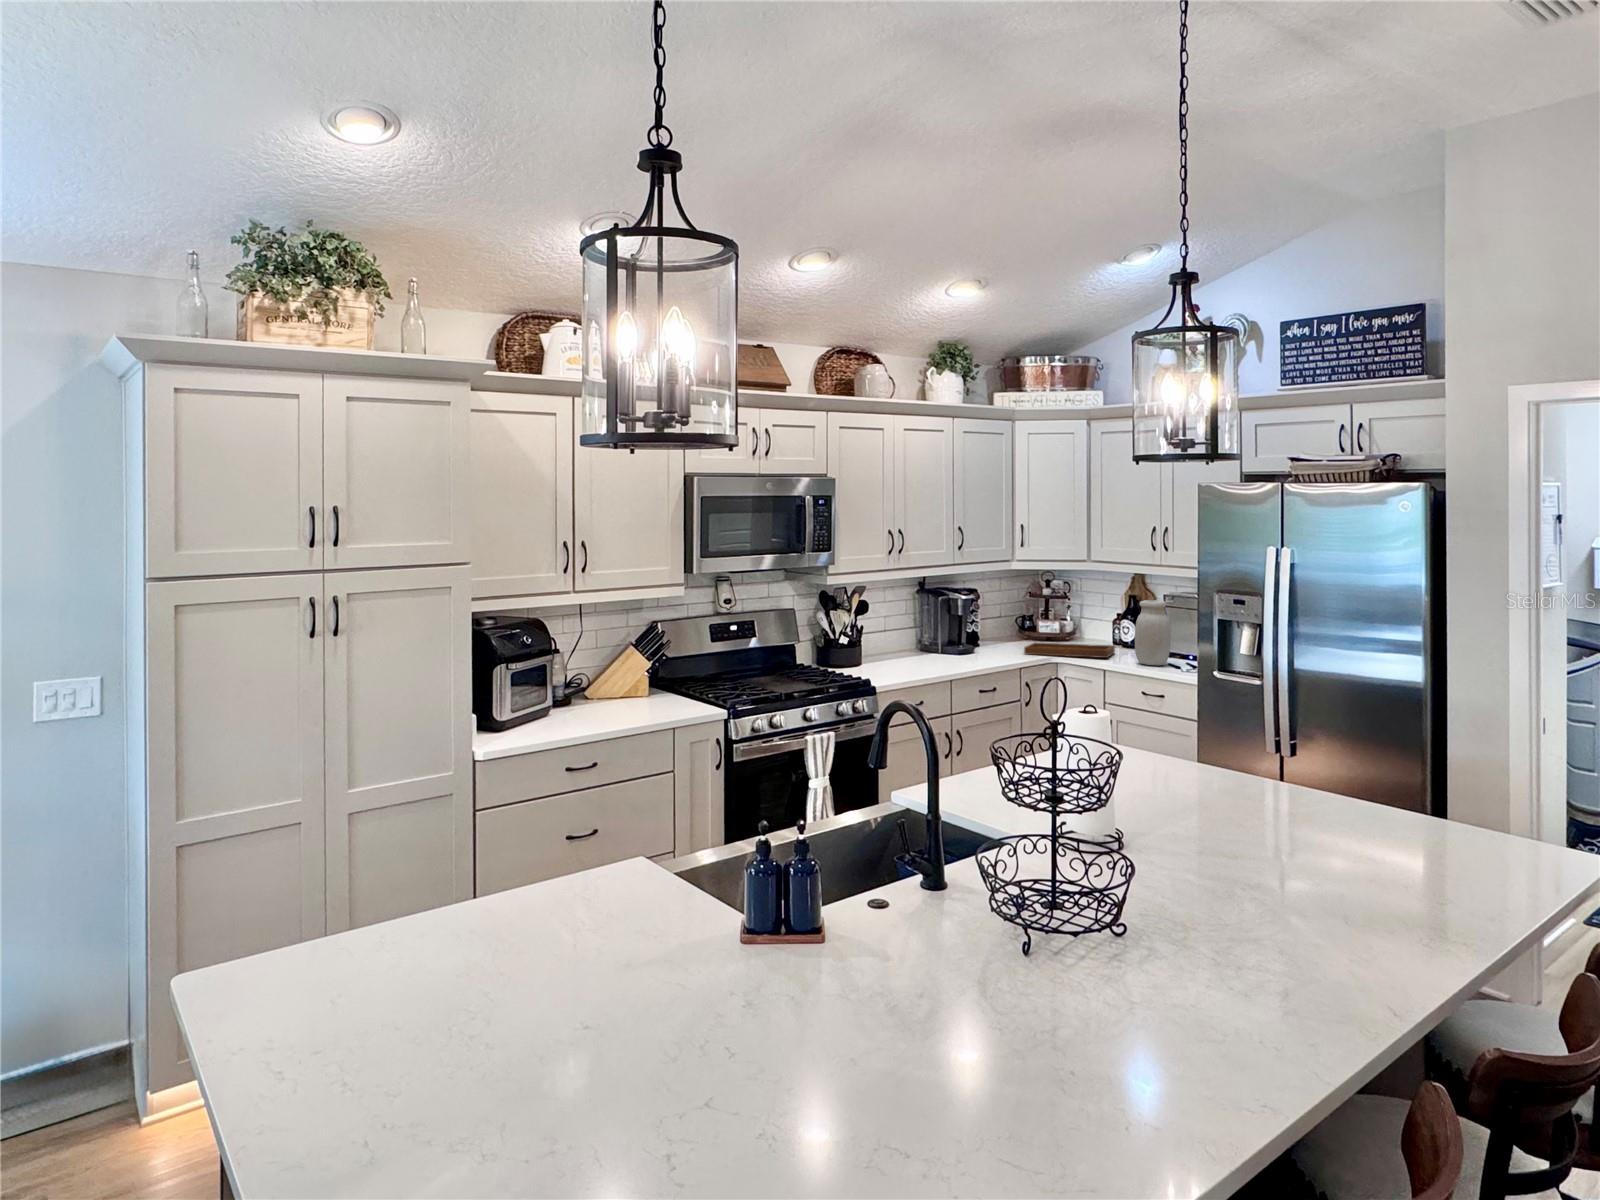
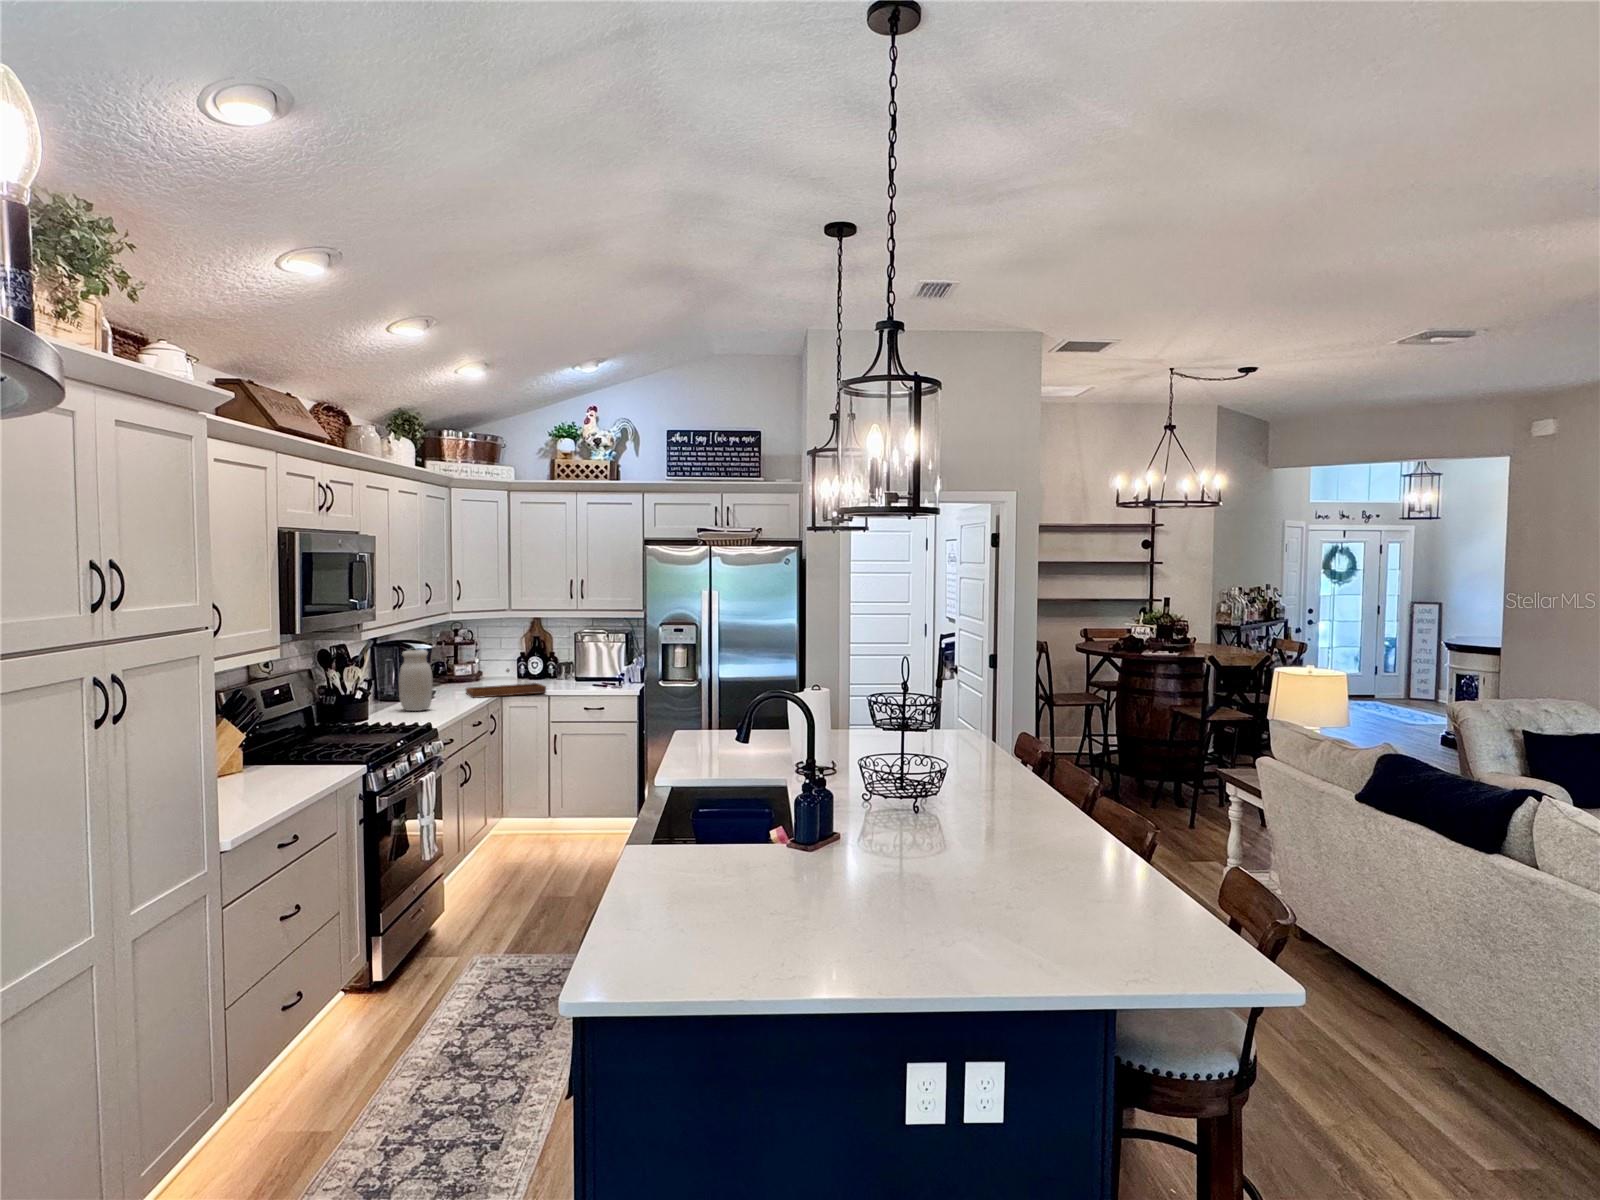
jar: present [1135,600,1171,665] -> present [399,650,433,711]

